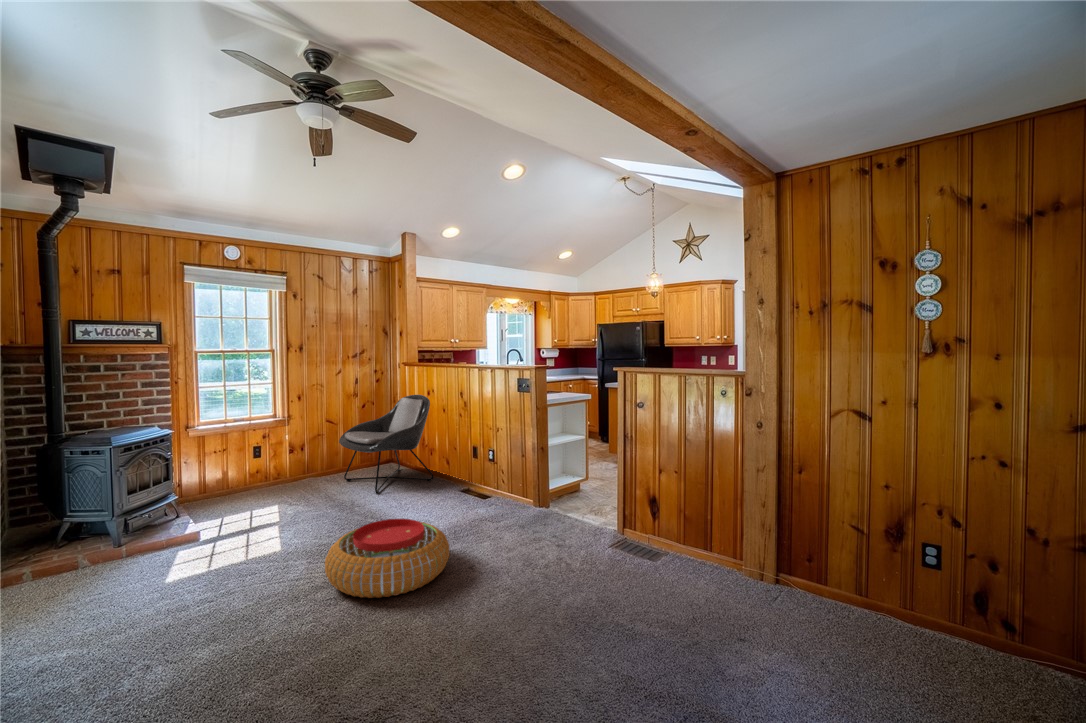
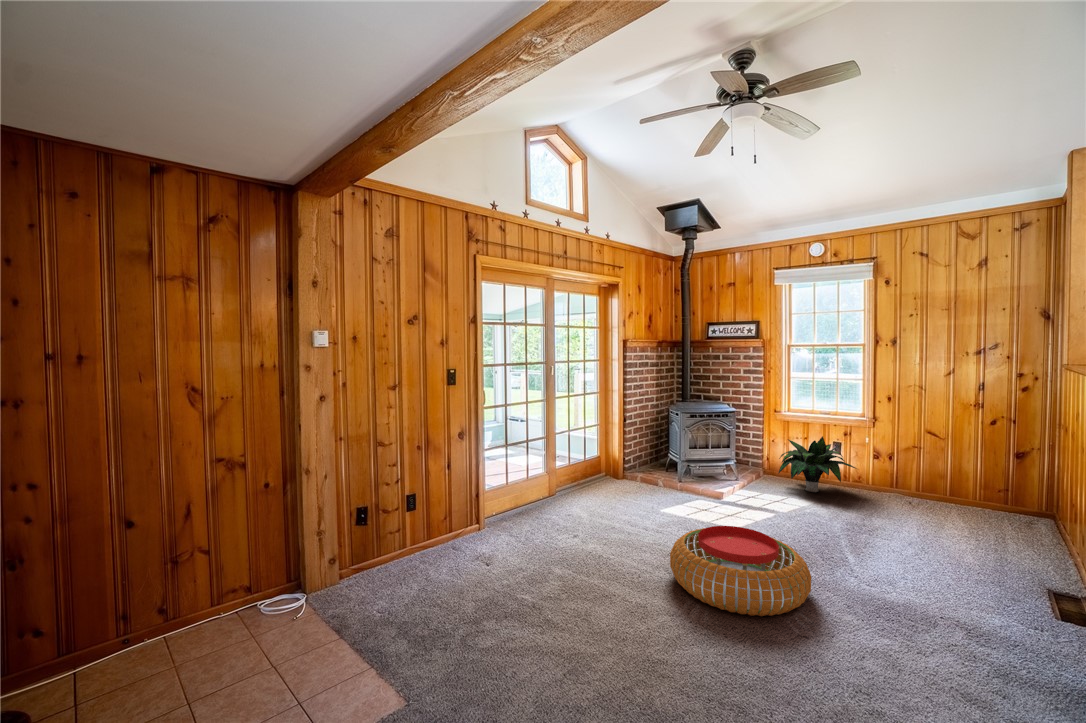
lounge chair: present [339,395,433,494] -> none [905,416,1064,562]
potted plant: none [214,441,291,500] -> present [779,436,855,492]

